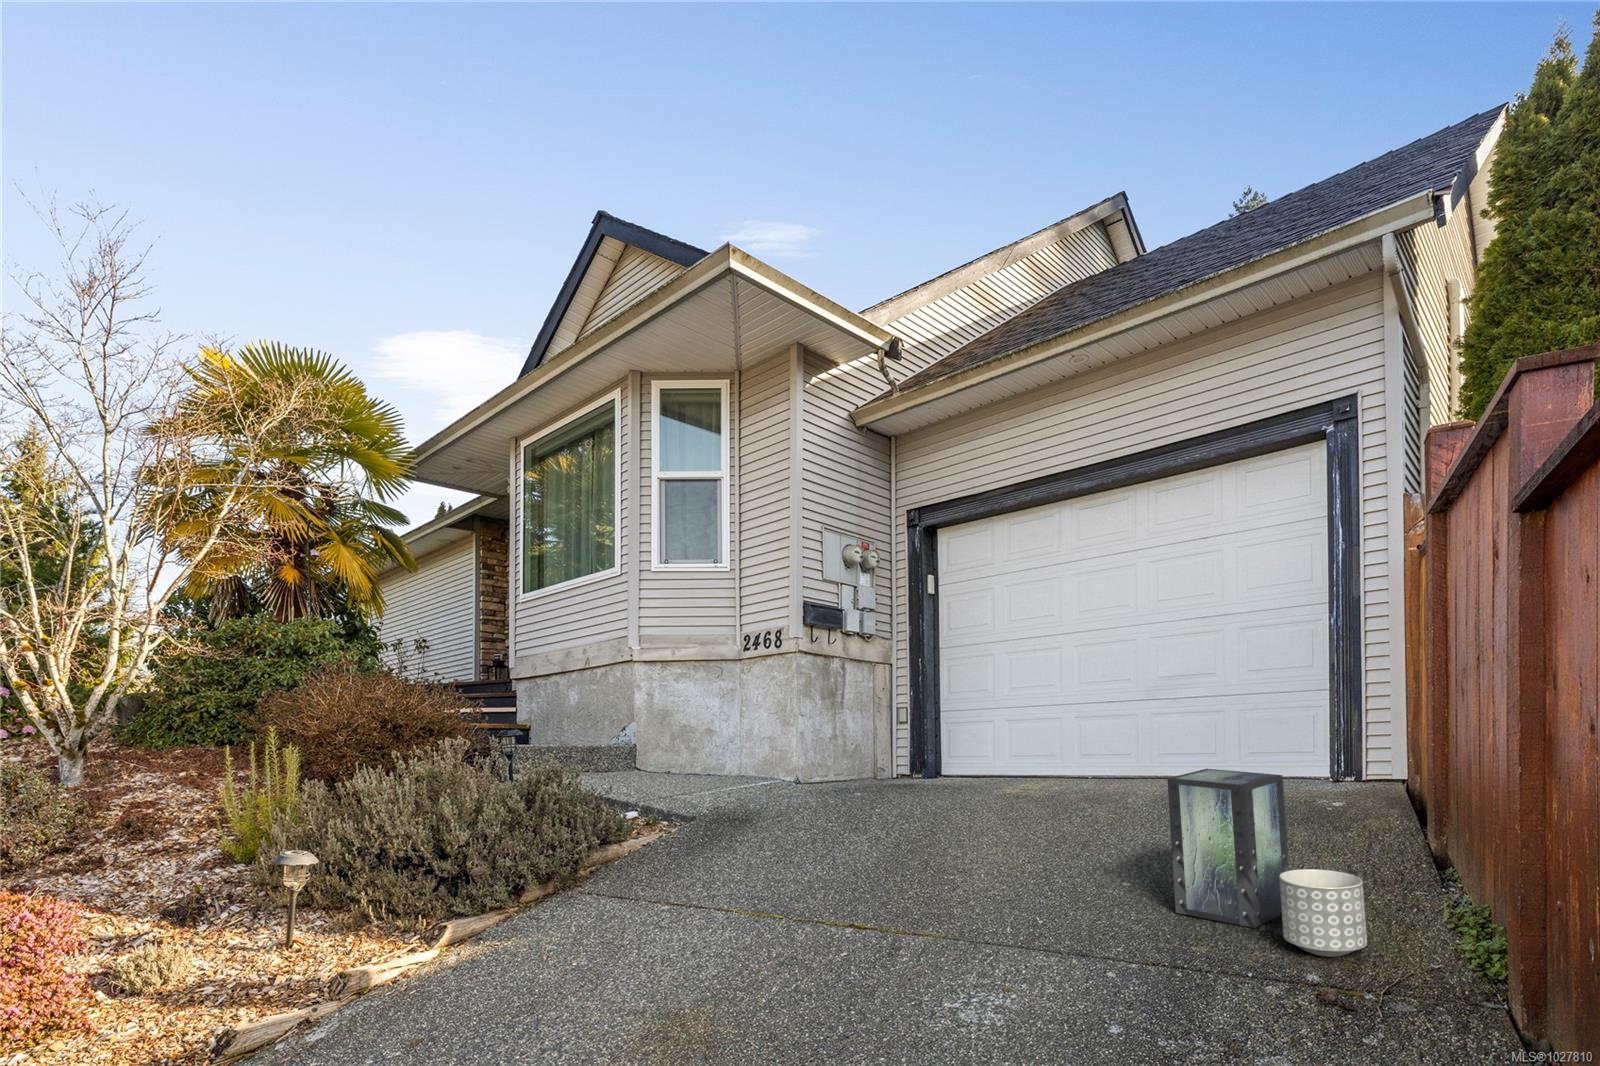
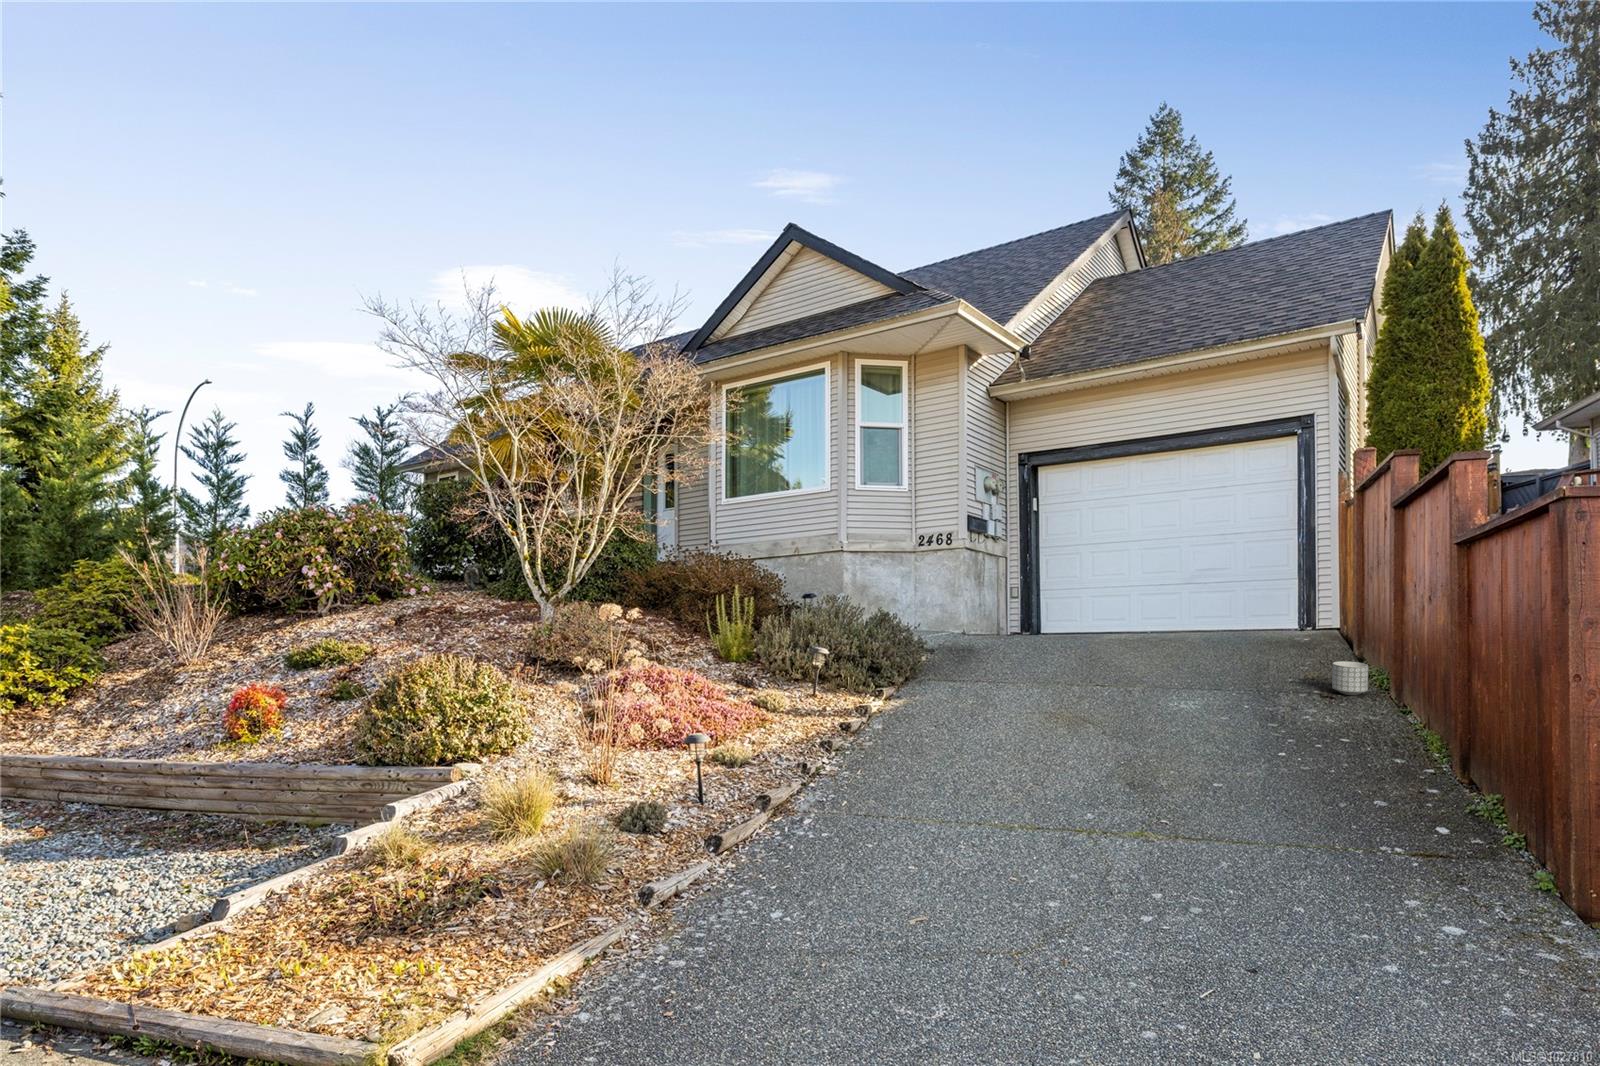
storage box: present [1167,769,1289,928] -> none [1275,620,1325,687]

